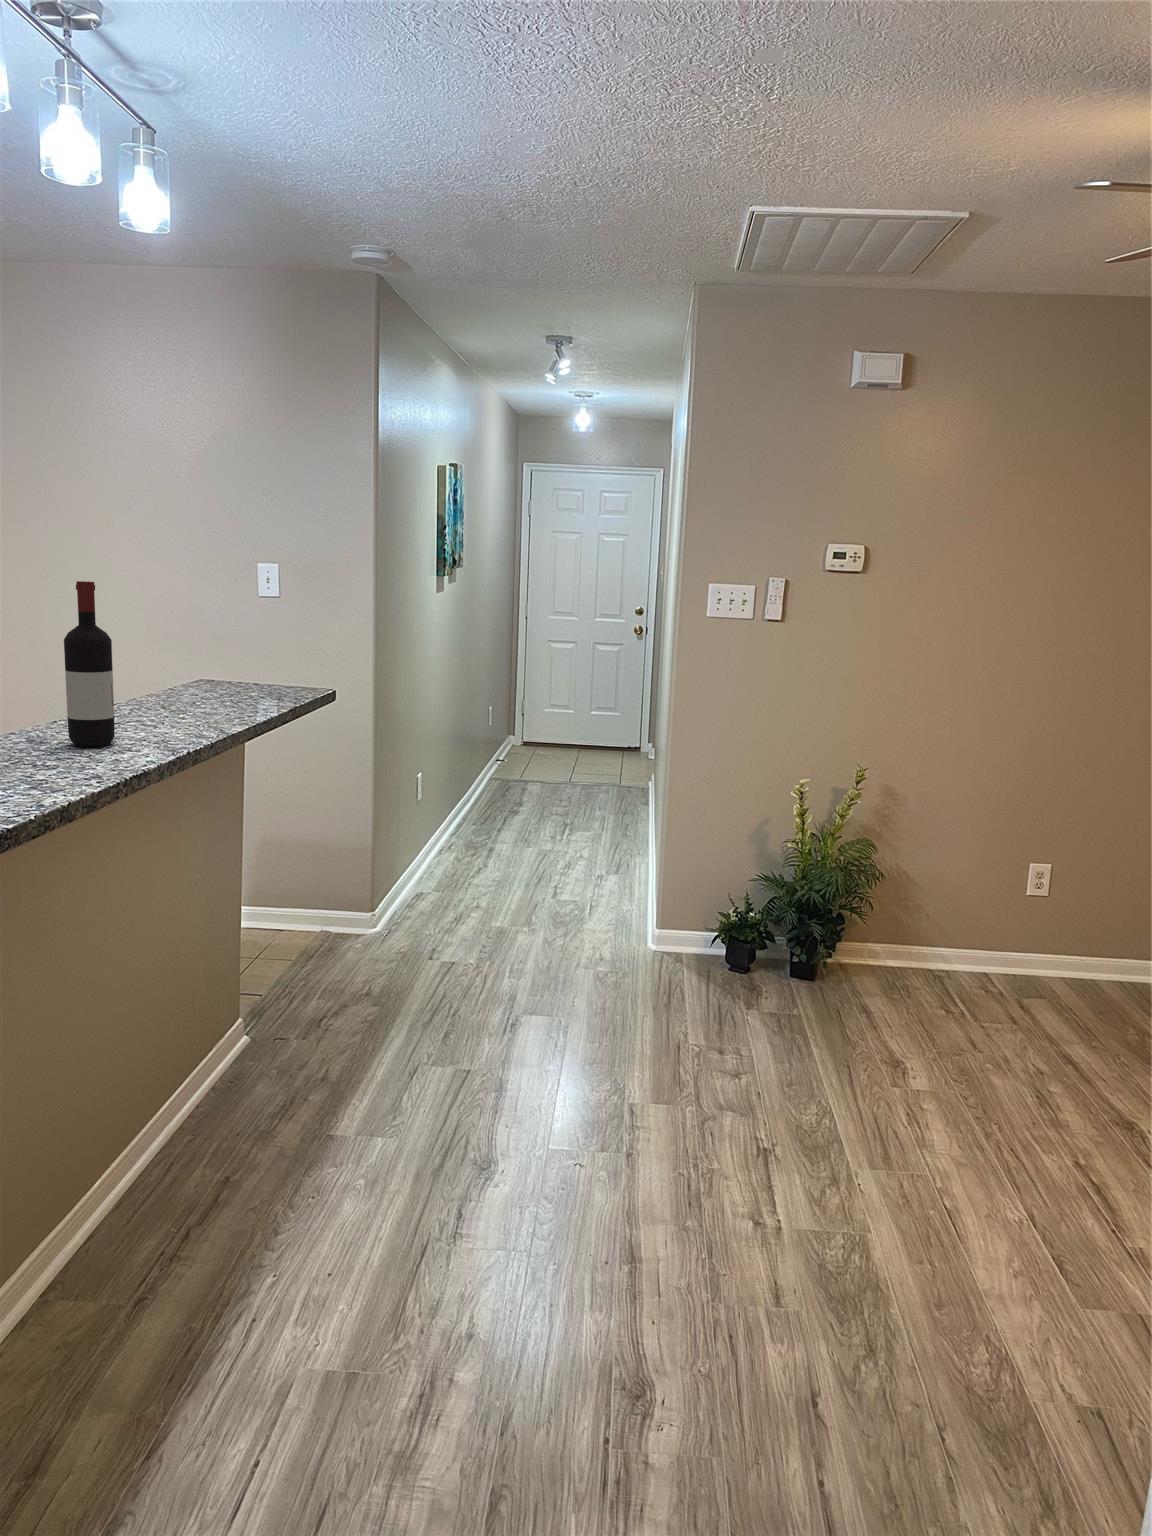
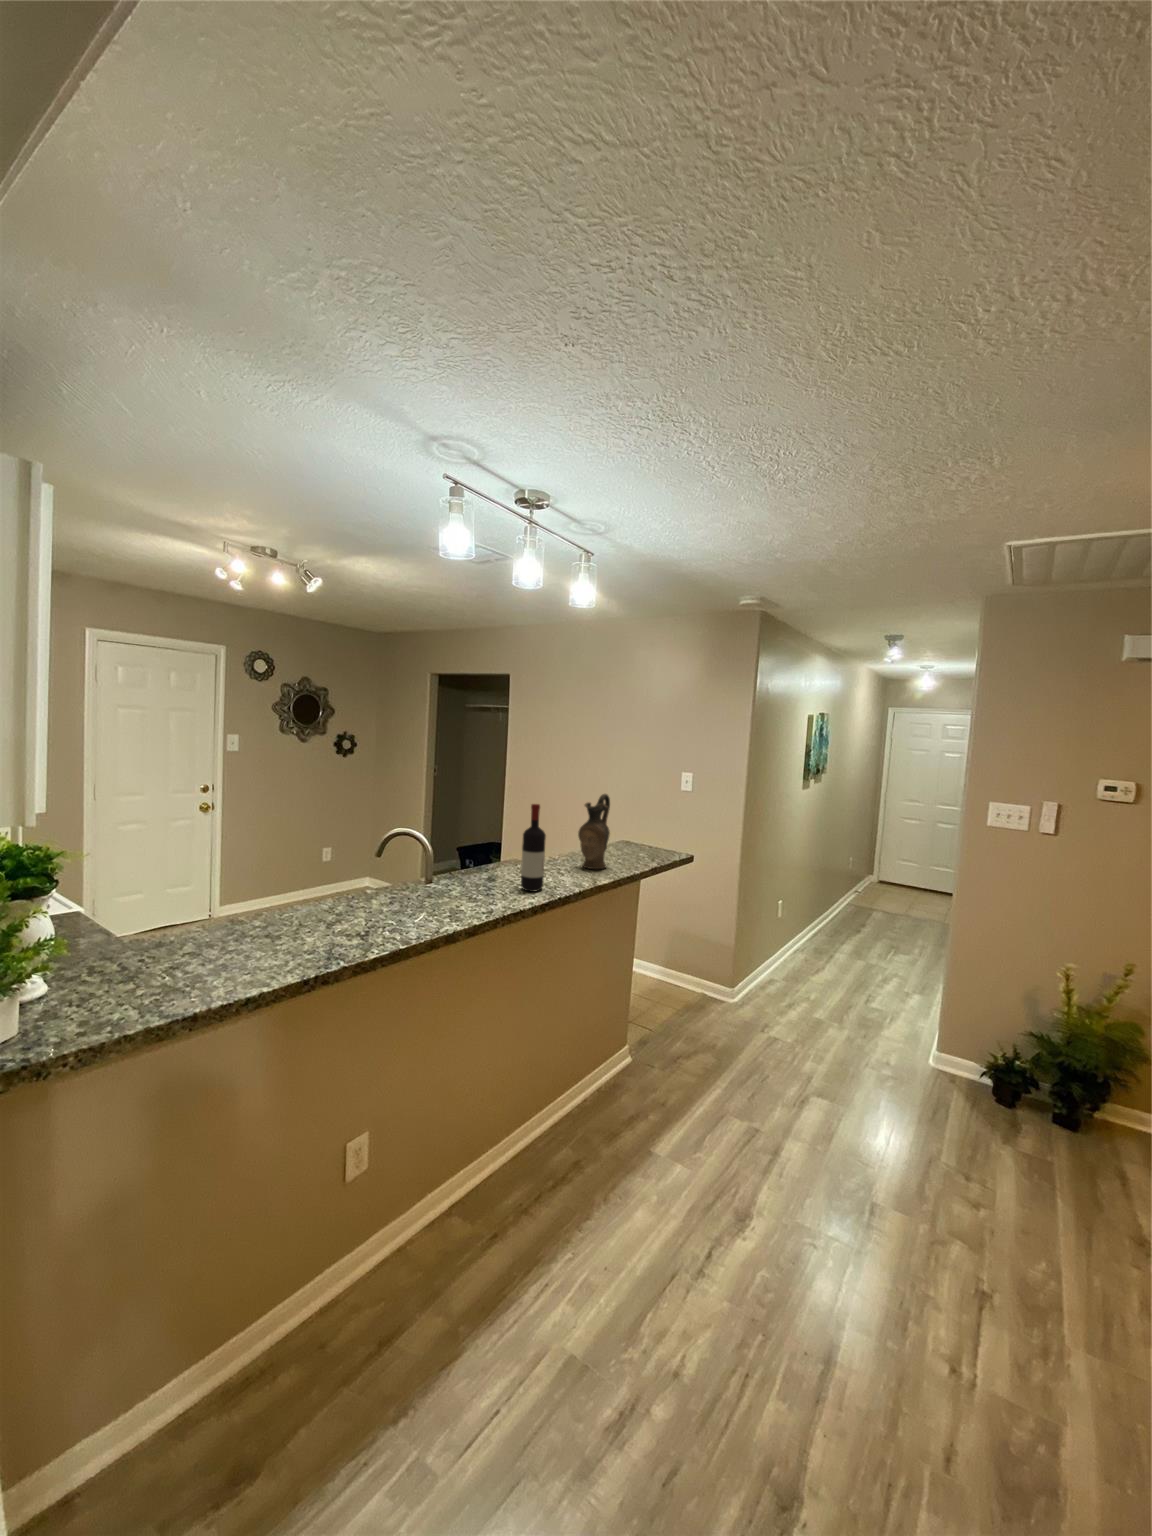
ceramic pitcher: none [141,575,200,712] -> present [578,794,610,869]

